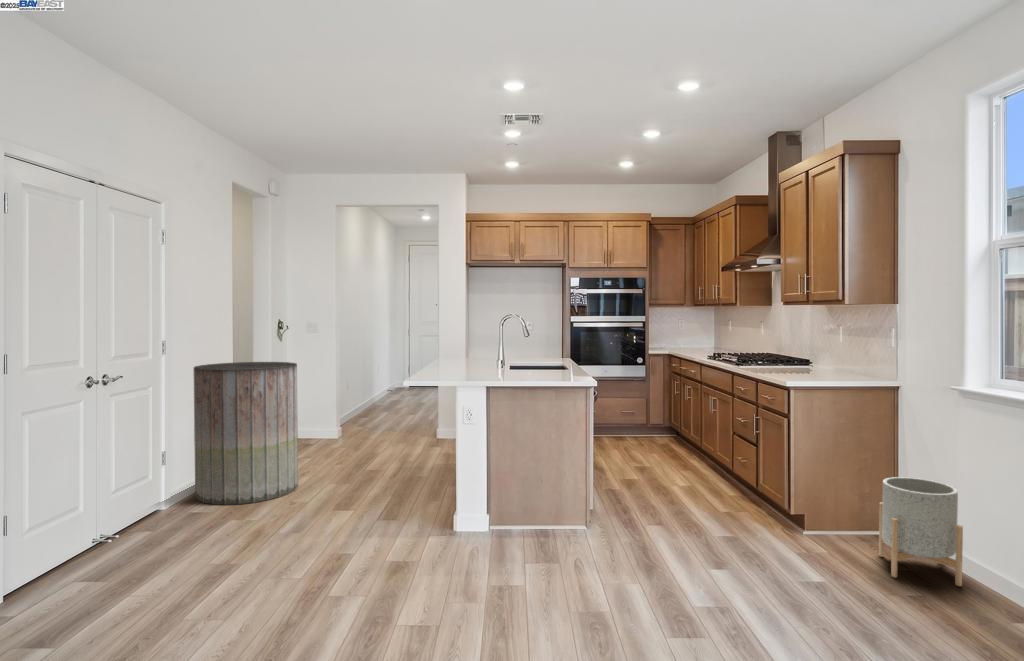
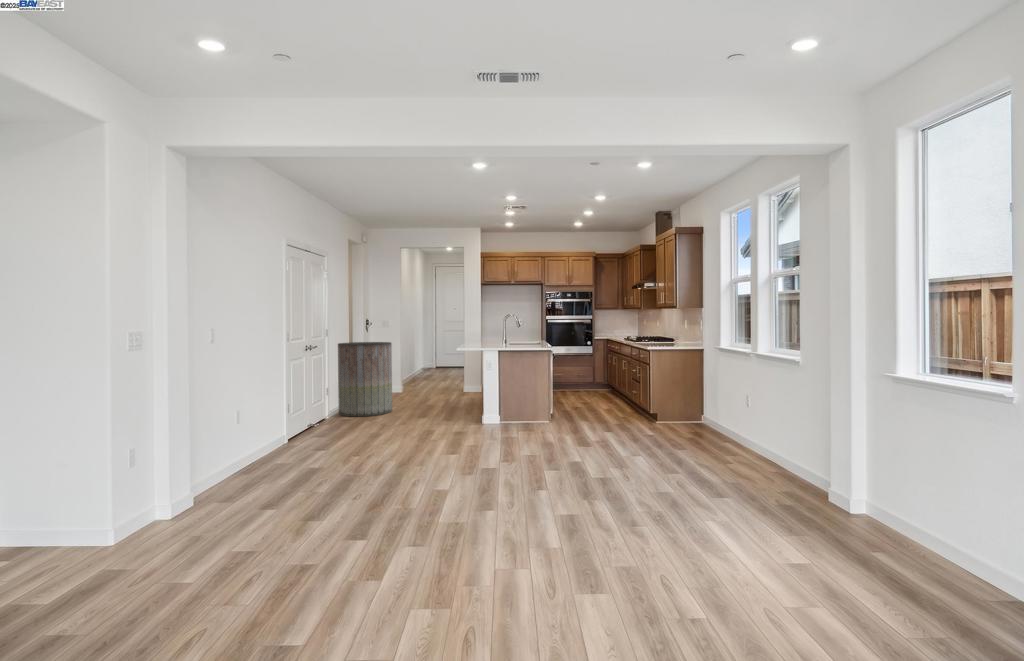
planter: present [879,477,963,586] -> none [686,391,717,436]

